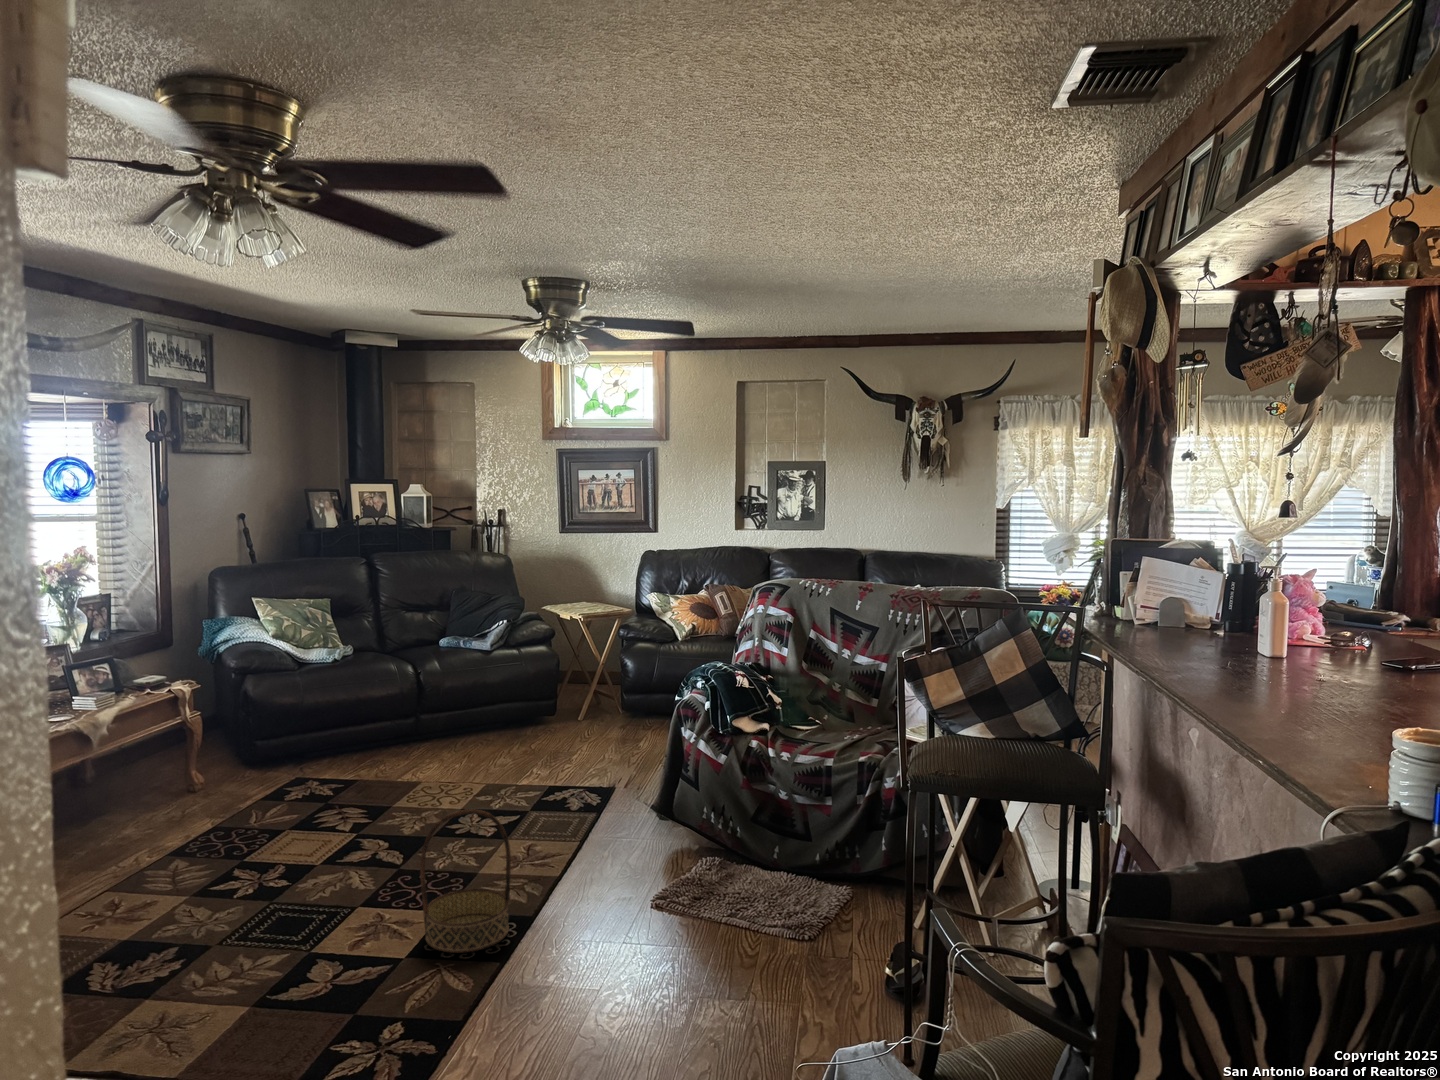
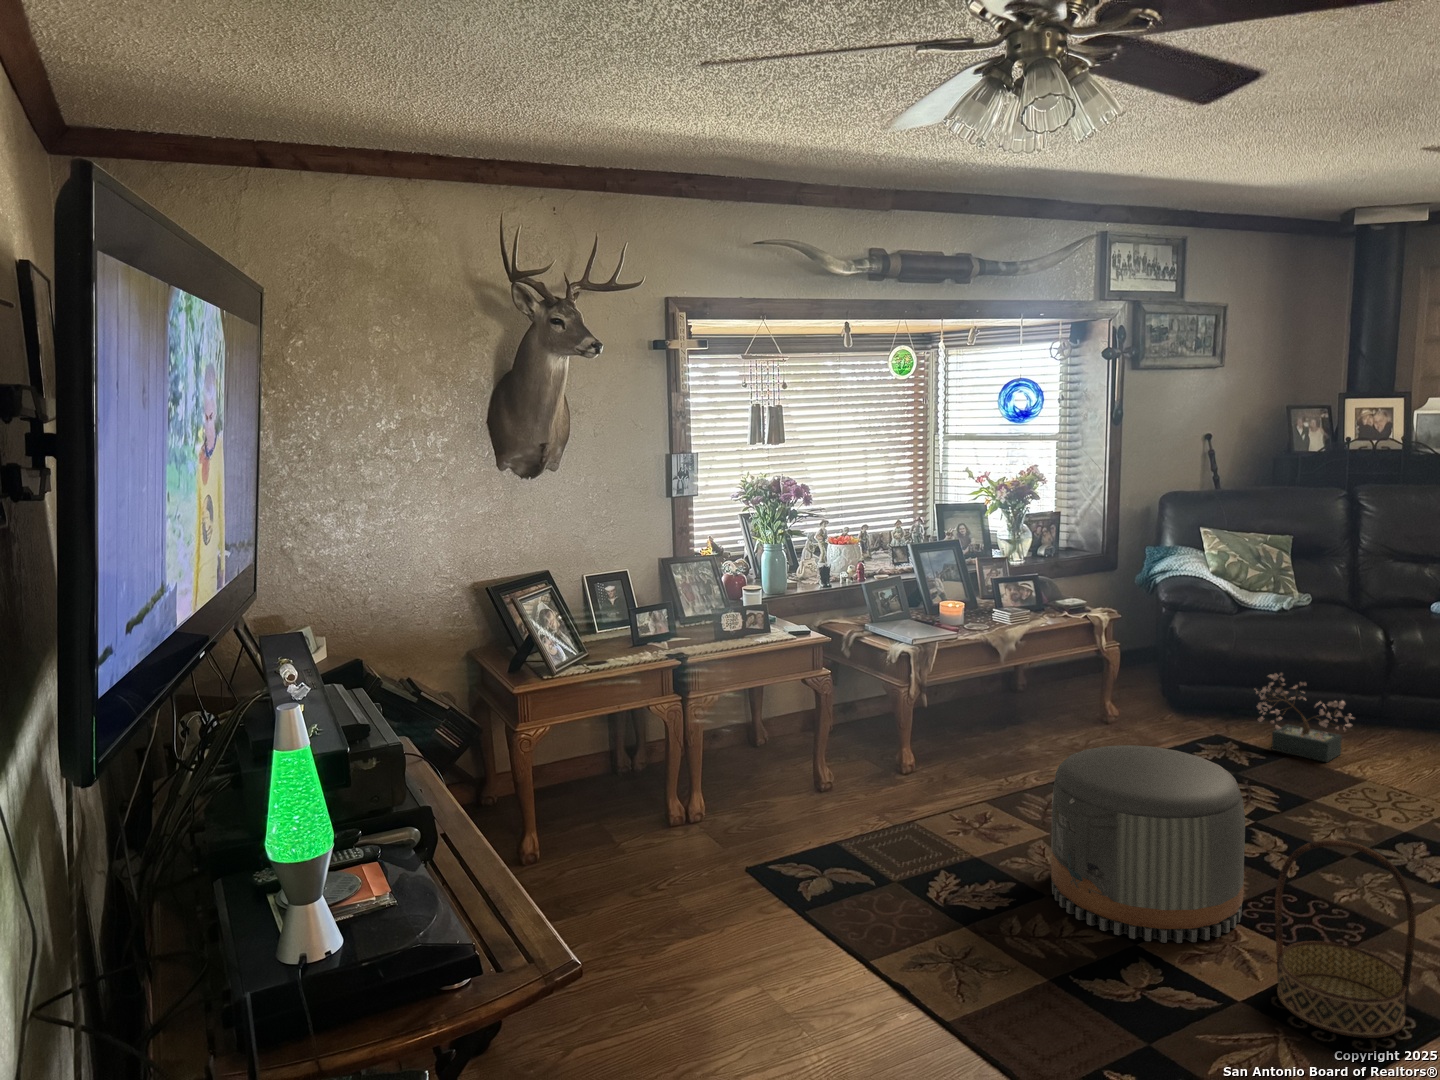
decorative plant: none [328,711,403,776] -> present [1255,673,1354,762]
pouf: none [211,784,379,955] -> present [1052,745,1245,943]

